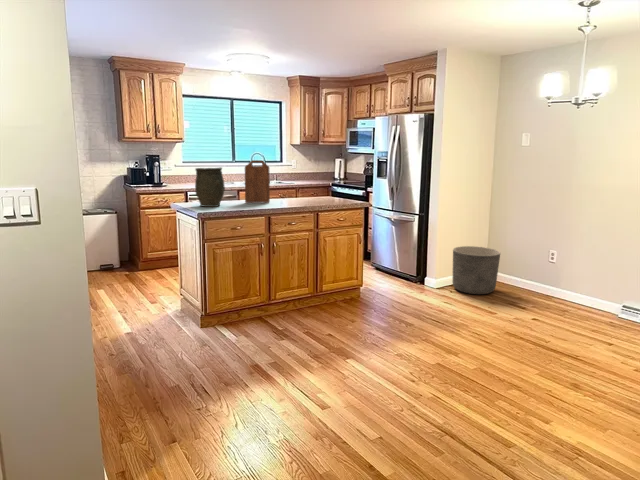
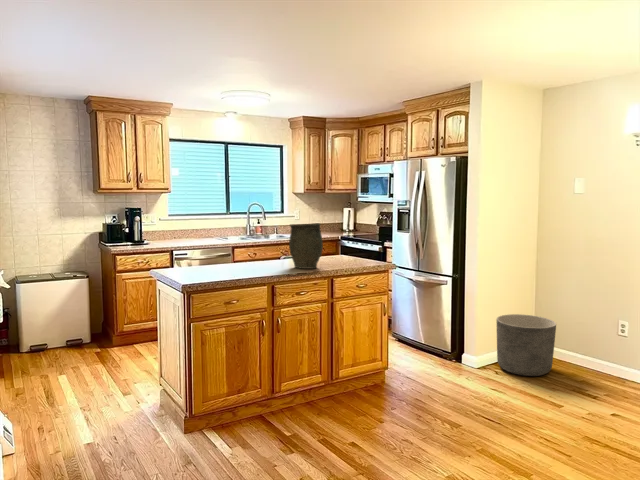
cutting board: present [245,160,270,203] -> none [242,216,273,268]
vase: present [195,167,225,207] -> present [289,223,323,269]

